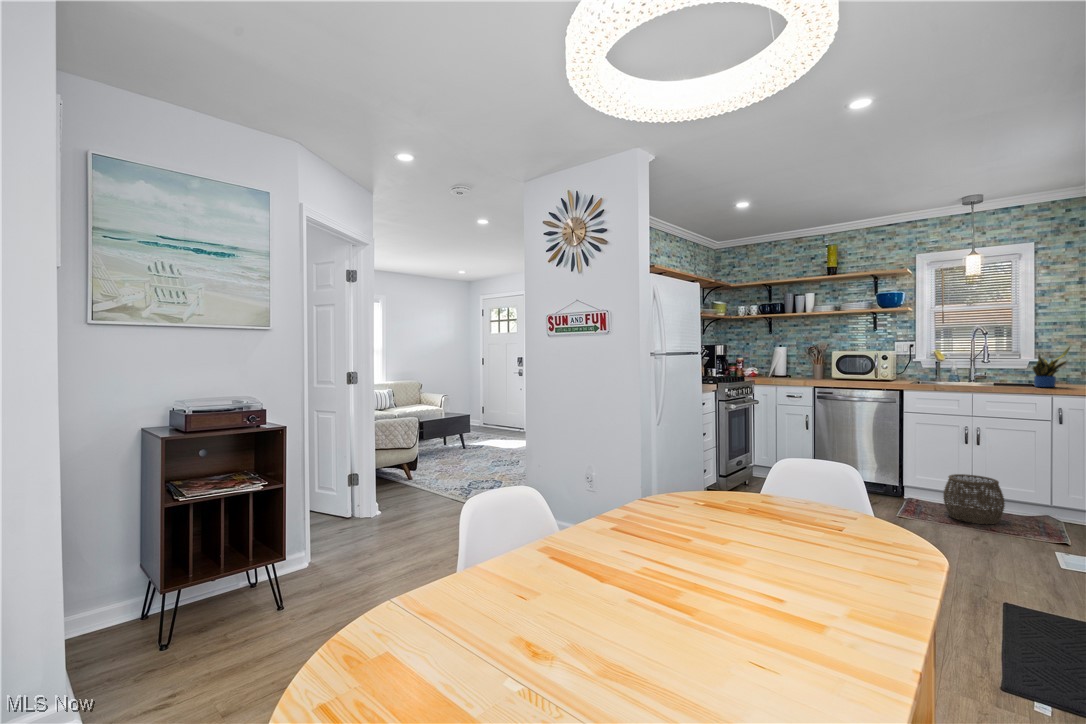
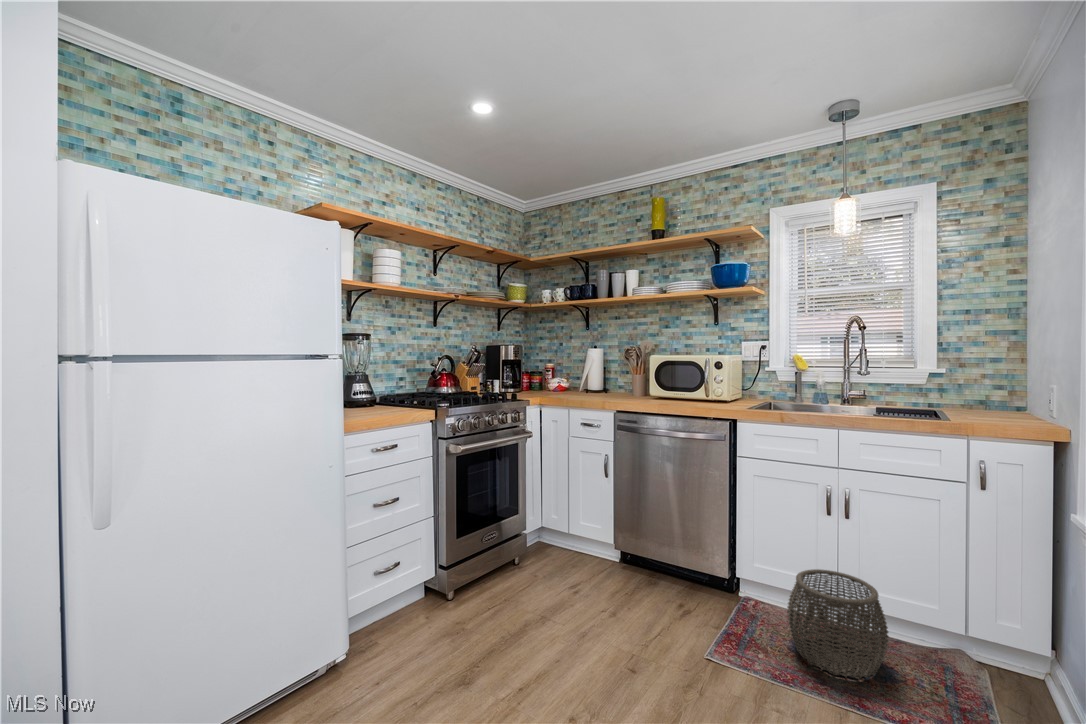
potted plant: present [1033,347,1070,387] -> none [935,347,999,419]

